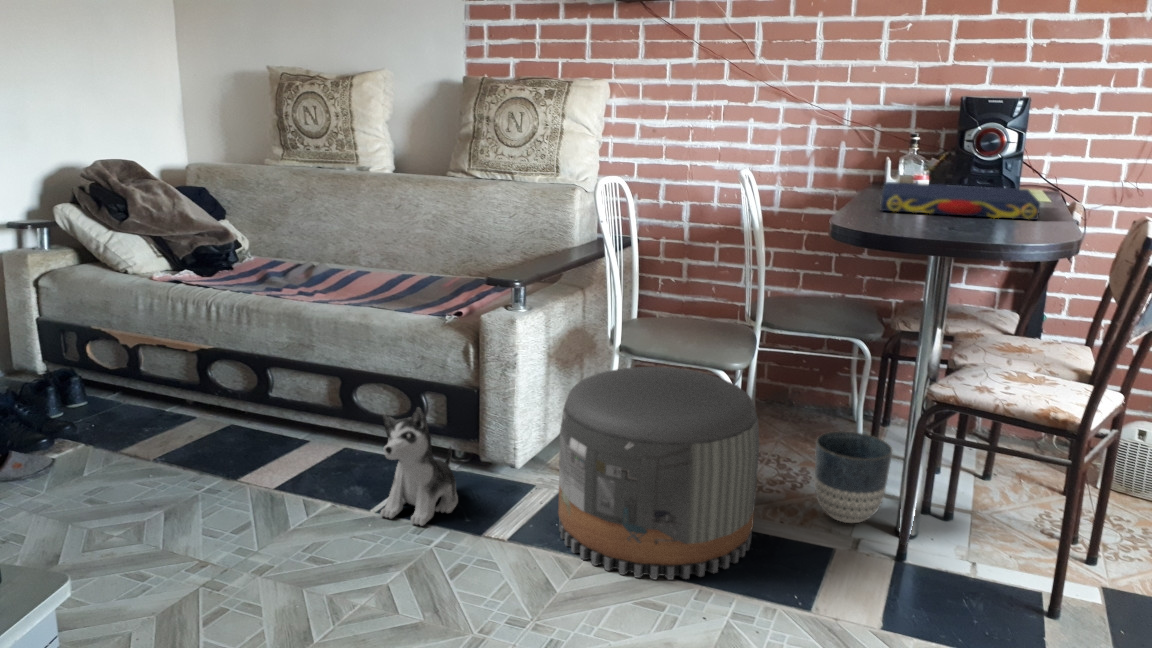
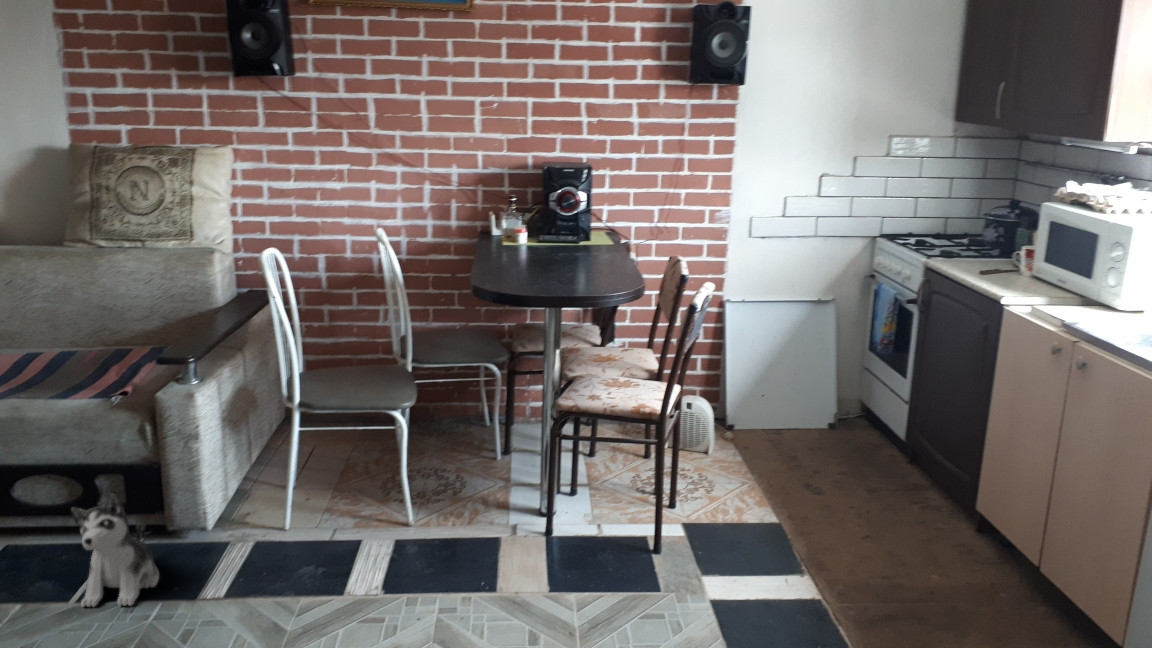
book: present [880,182,1040,220] -> none [499,239,614,268]
pouf: present [558,367,760,580] -> none [260,415,437,602]
planter: present [815,431,892,523] -> none [474,442,532,515]

